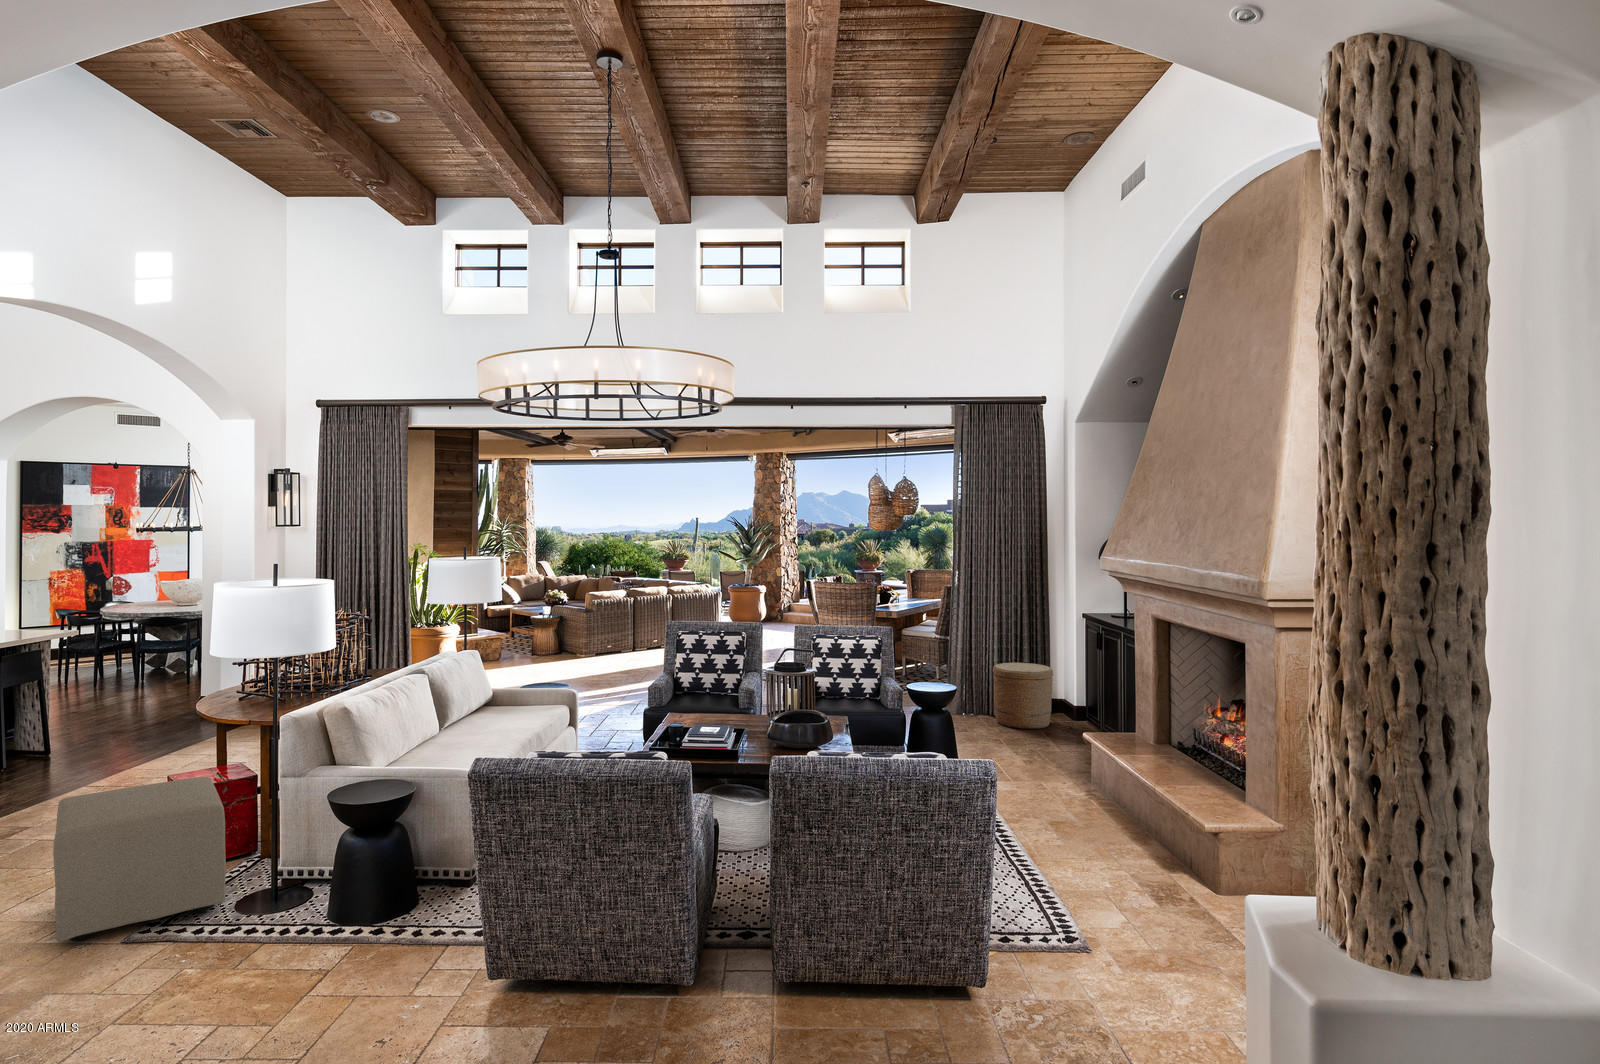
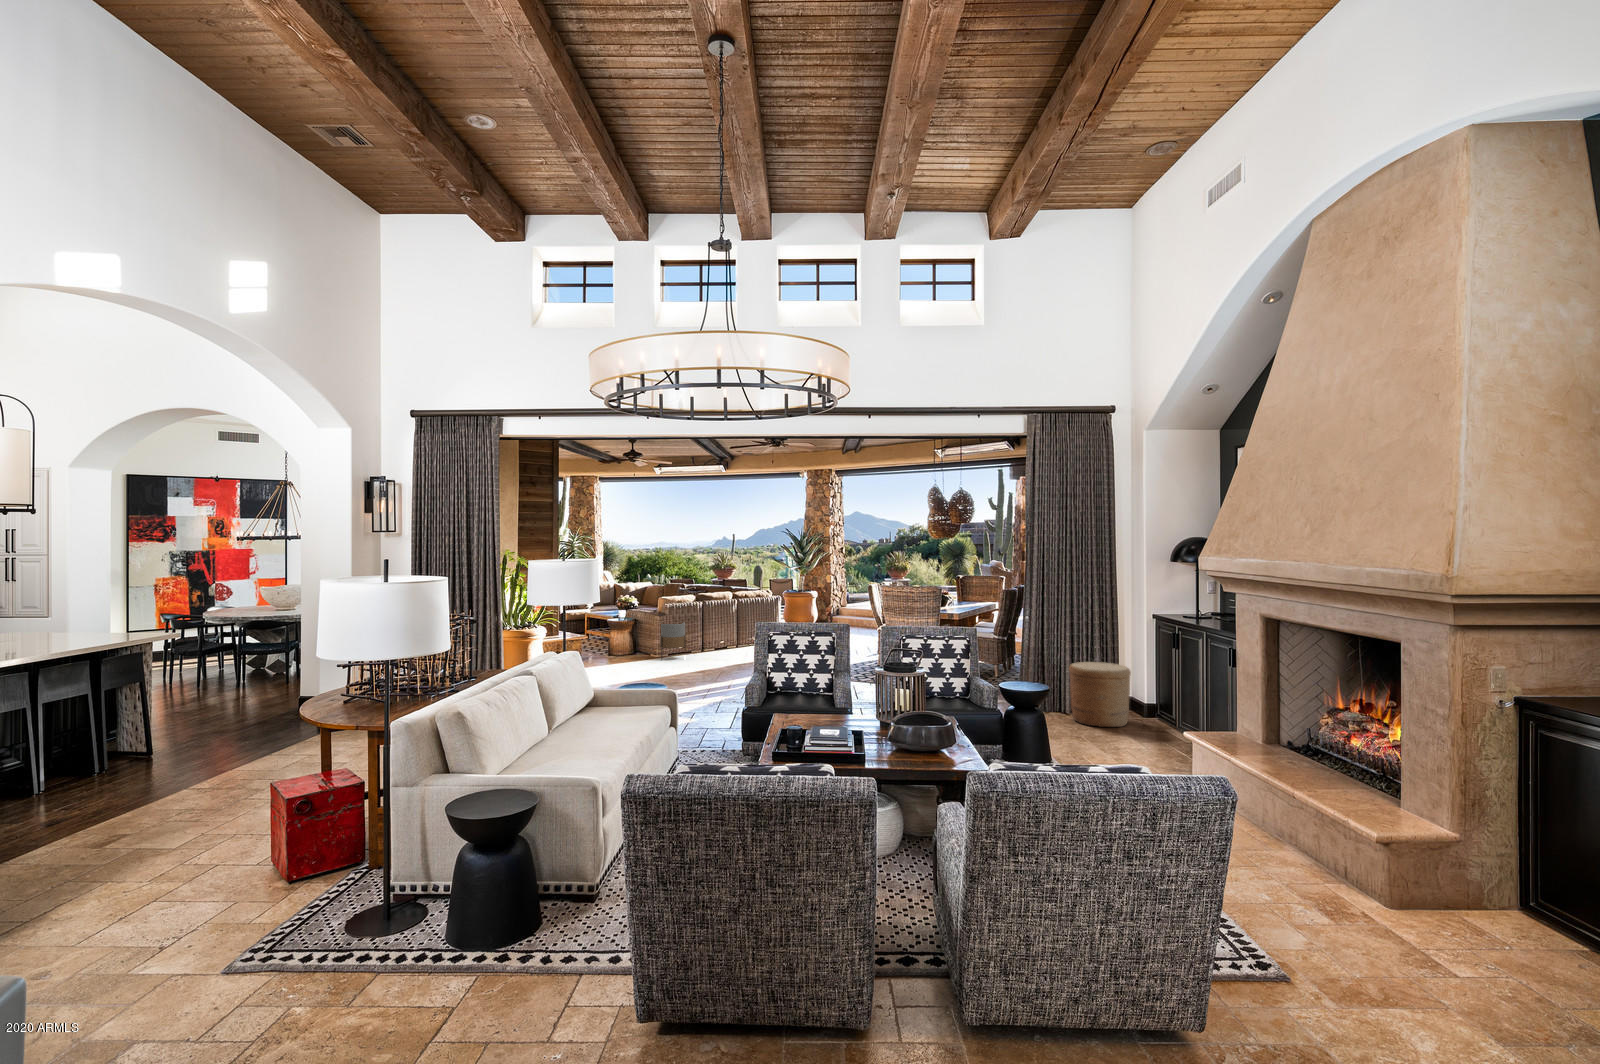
planter: none [591,619,618,660] -> present [660,622,686,660]
ottoman: present [53,777,226,942] -> none [149,784,334,973]

